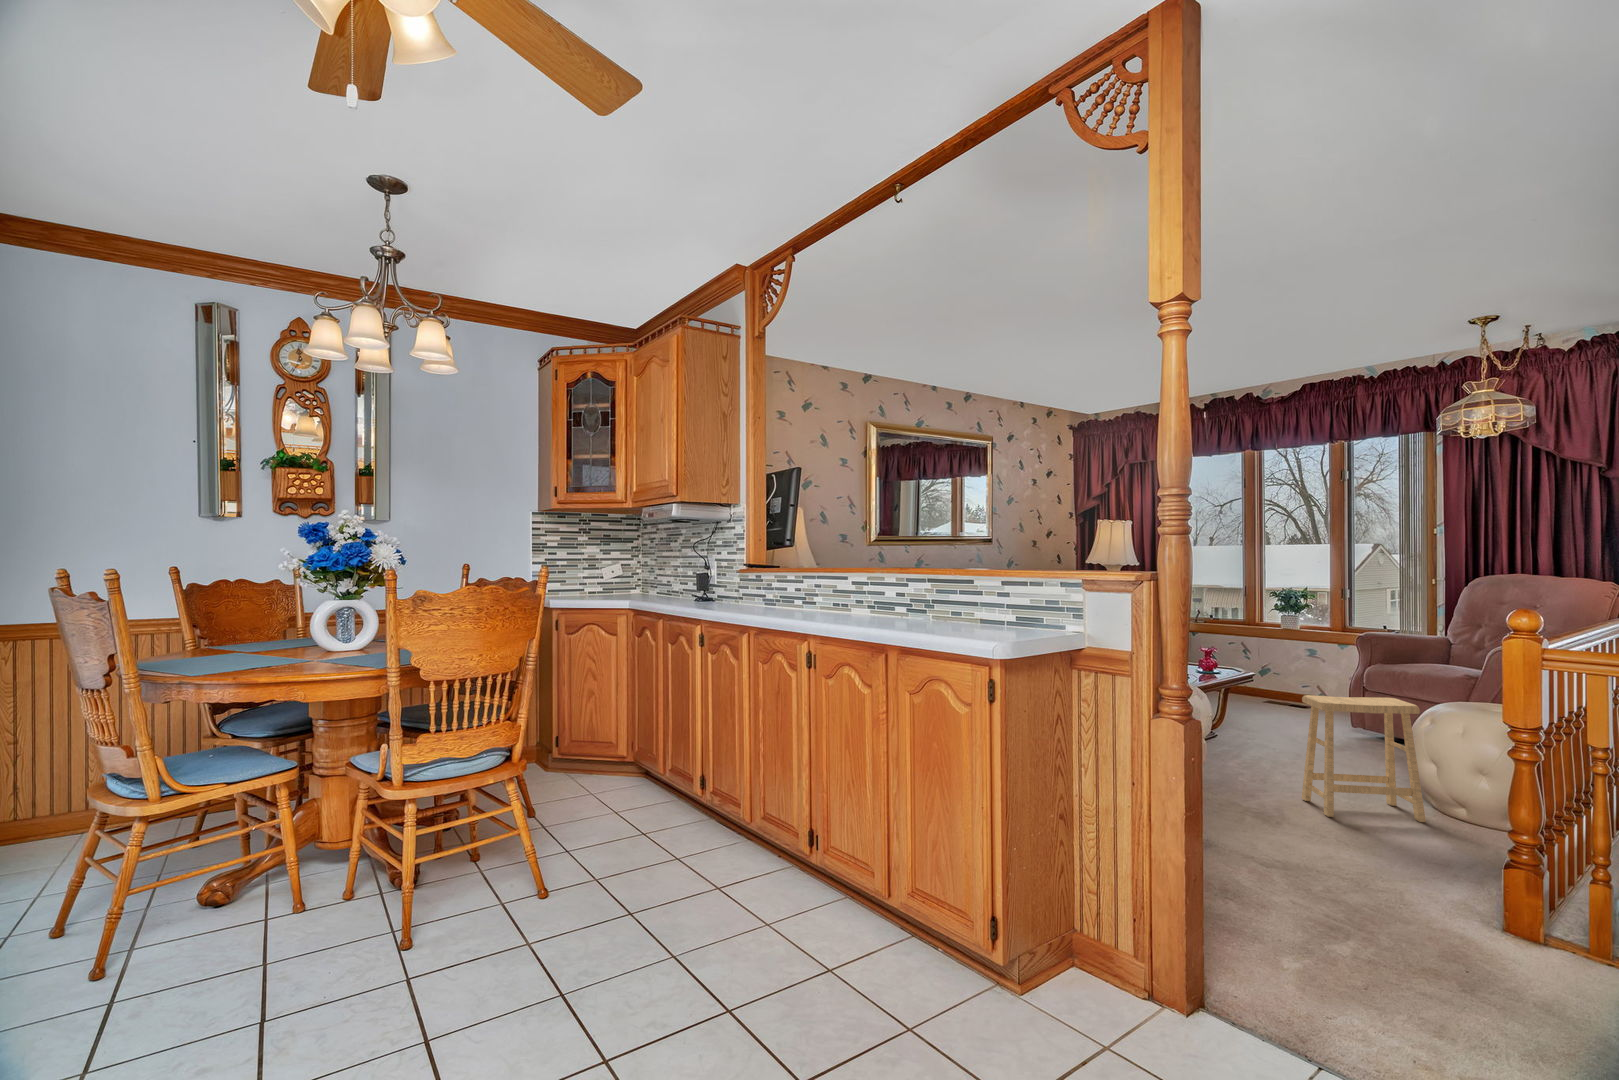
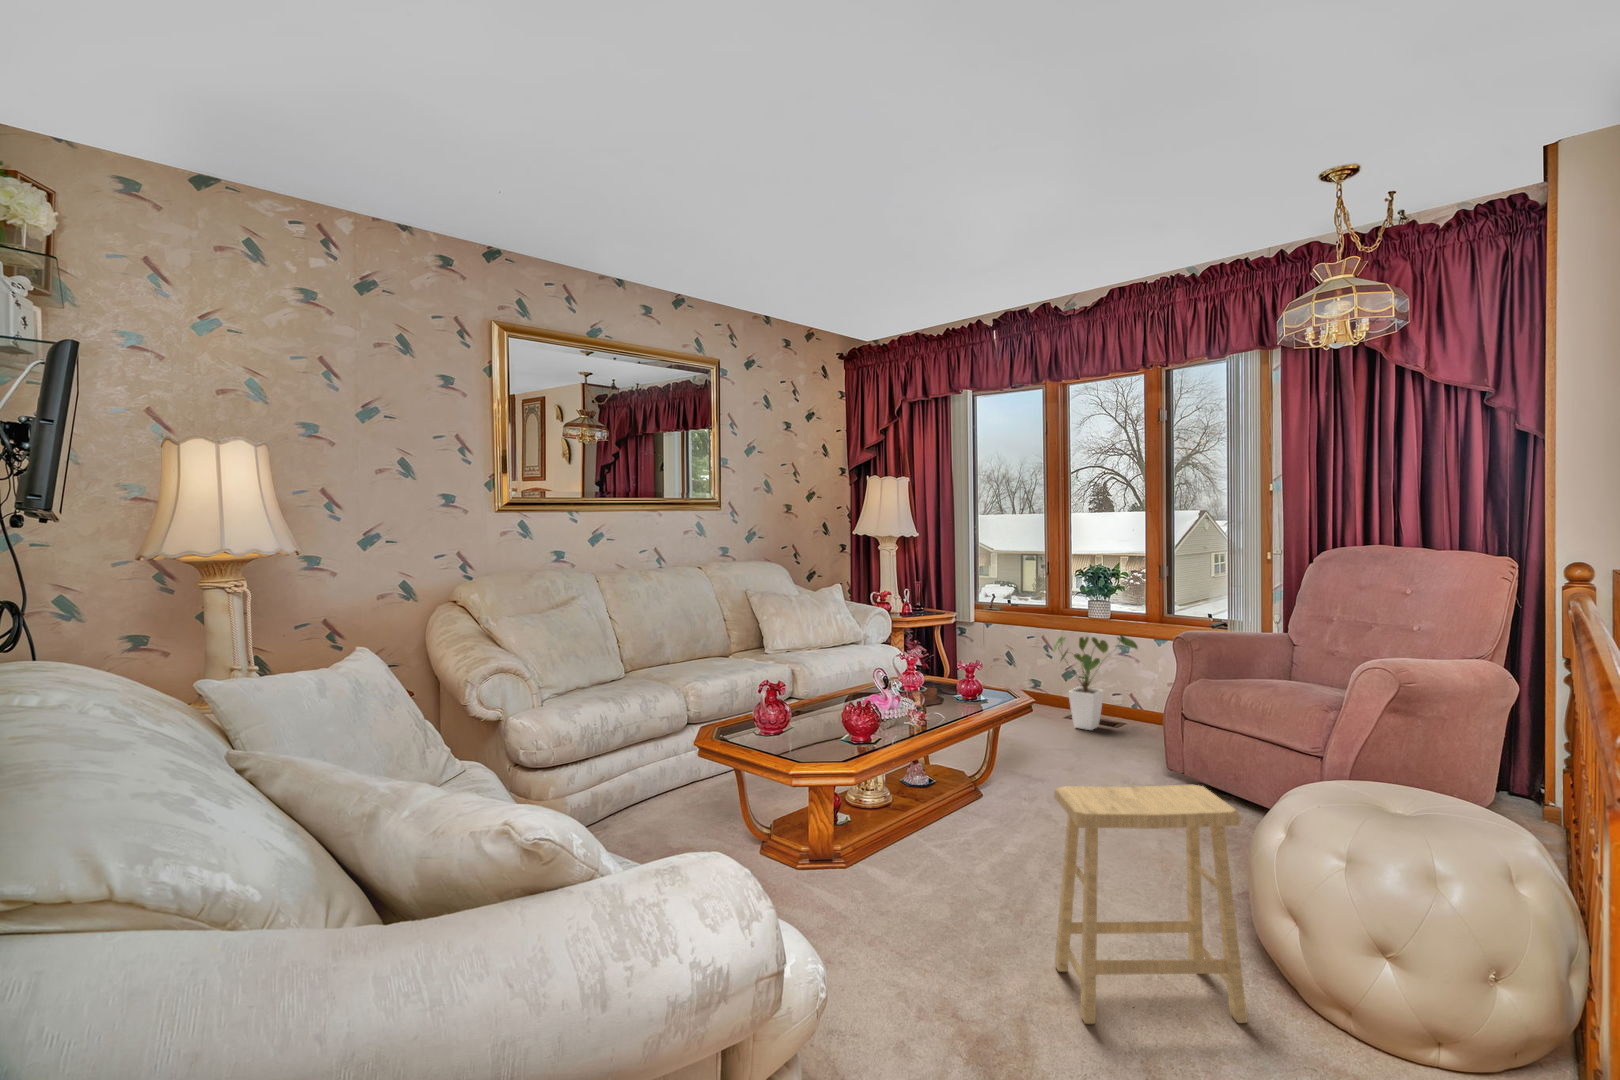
house plant: none [1258,638,1325,709] -> present [1054,635,1138,730]

